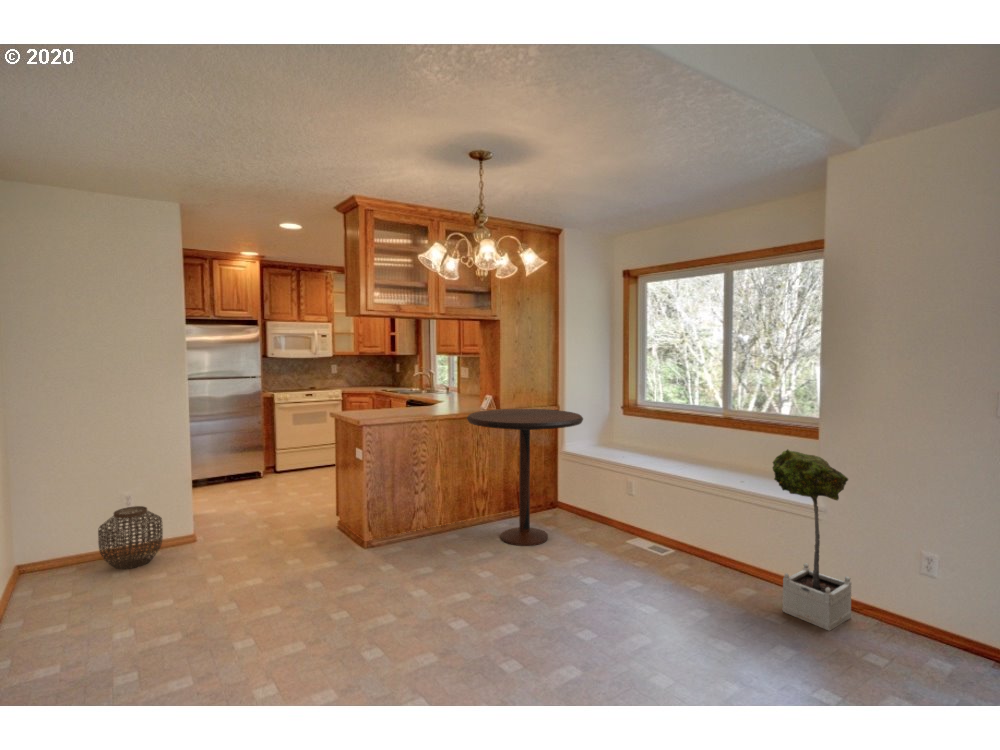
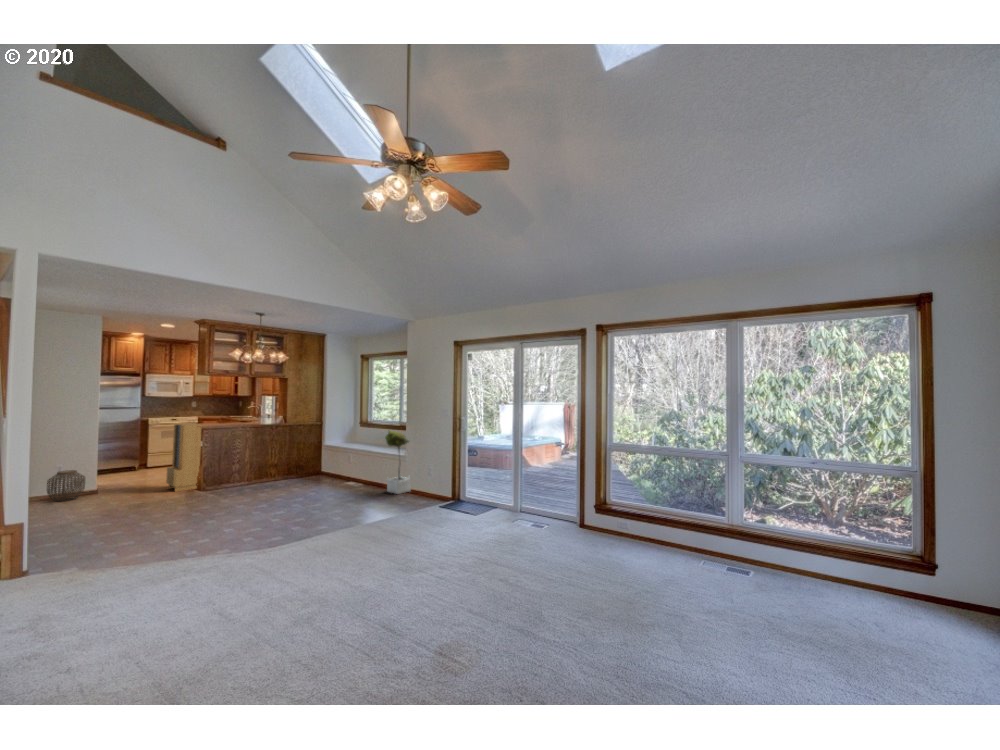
pedestal table: present [467,409,583,546] -> none [266,421,327,484]
storage cabinet: none [296,413,352,553] -> present [166,423,201,491]

